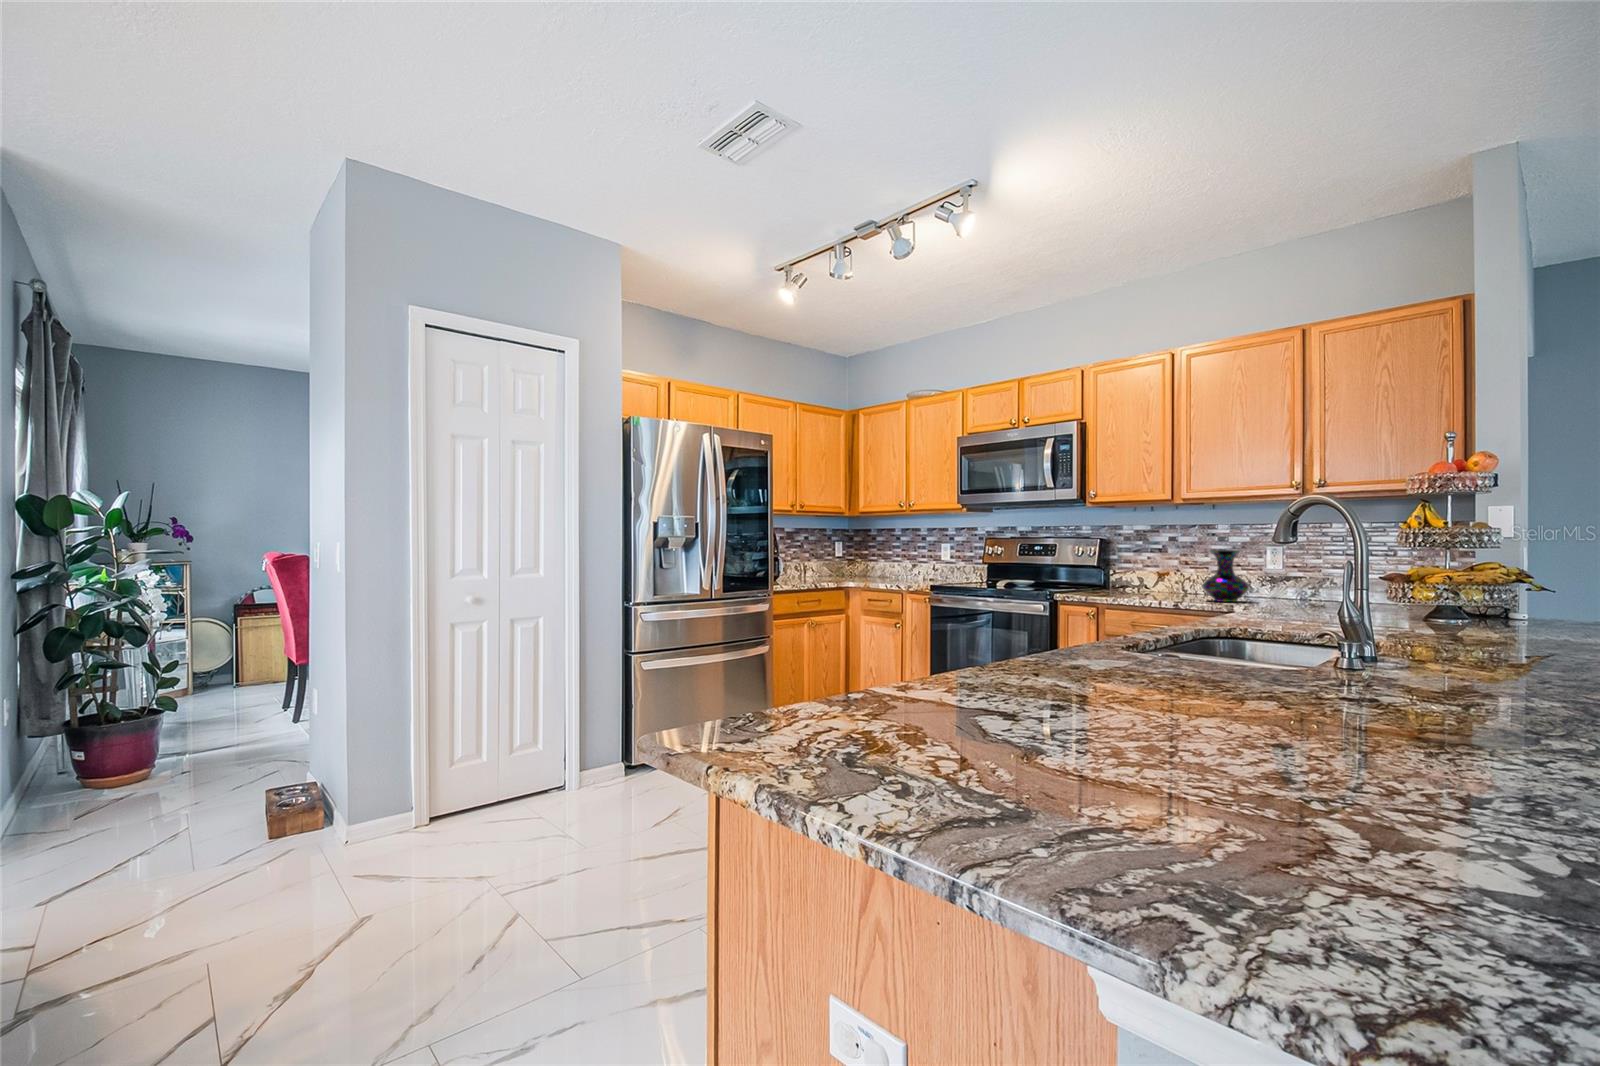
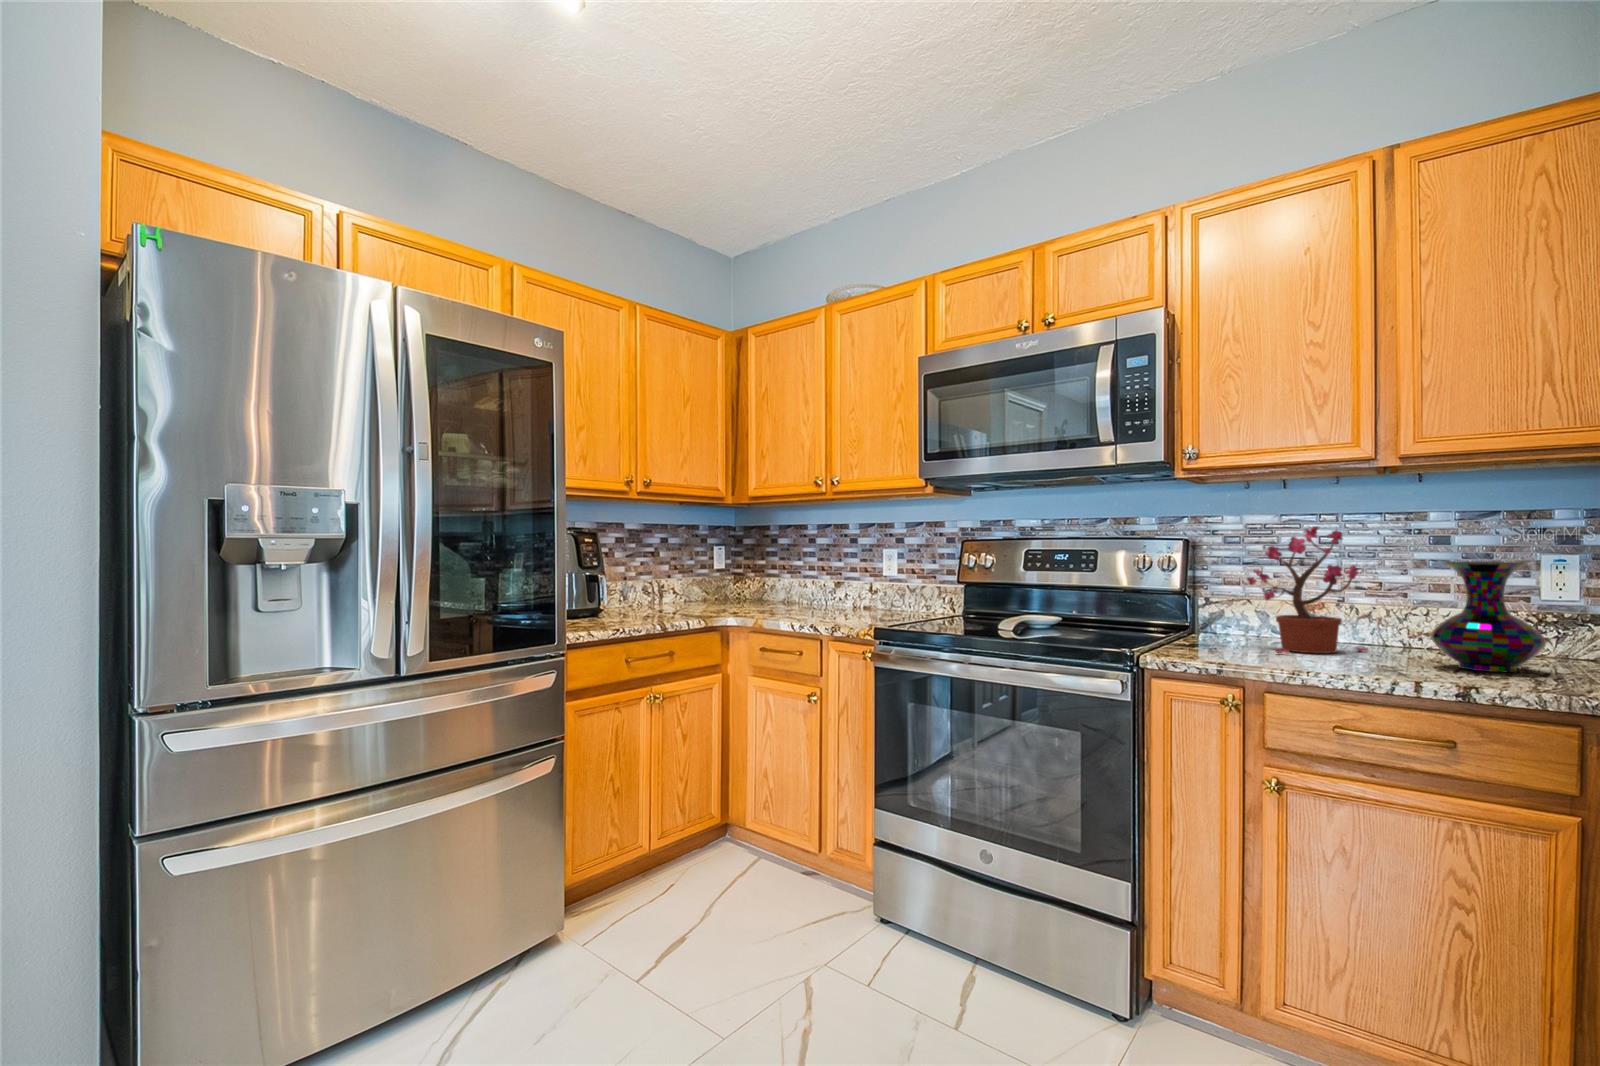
potted plant: none [1131,532,1190,597] -> present [1247,526,1368,653]

